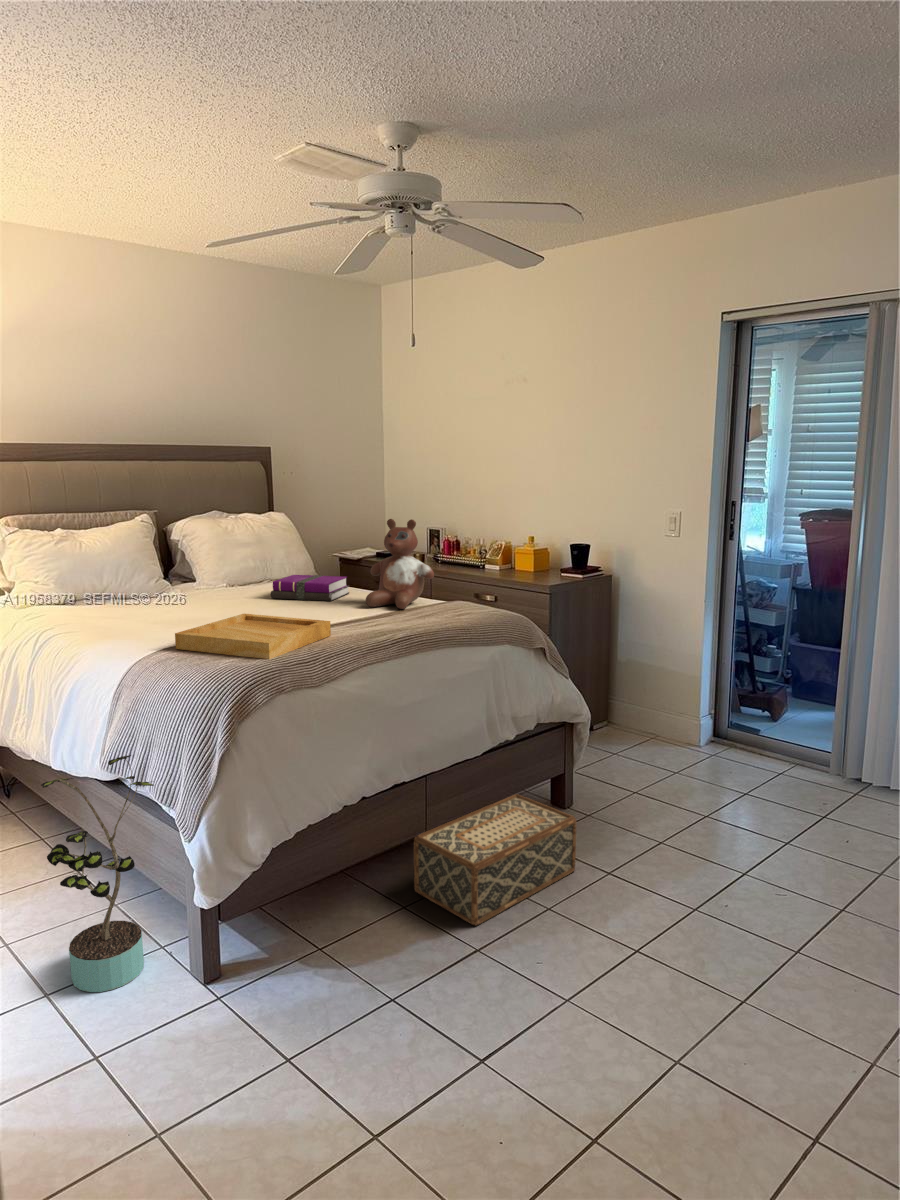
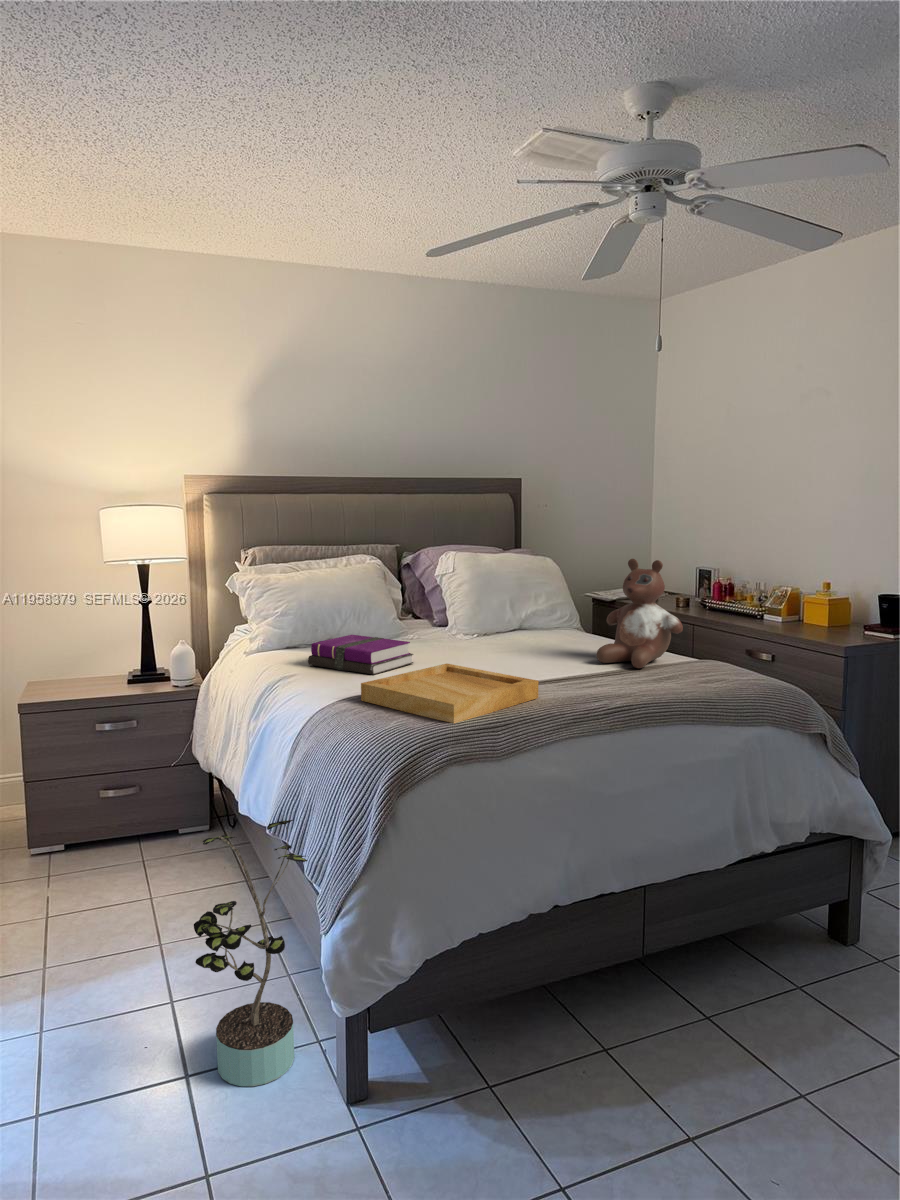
notebook: present [271,575,349,601] -> present [308,635,413,675]
woven basket: present [414,794,577,926] -> none [622,923,853,1102]

